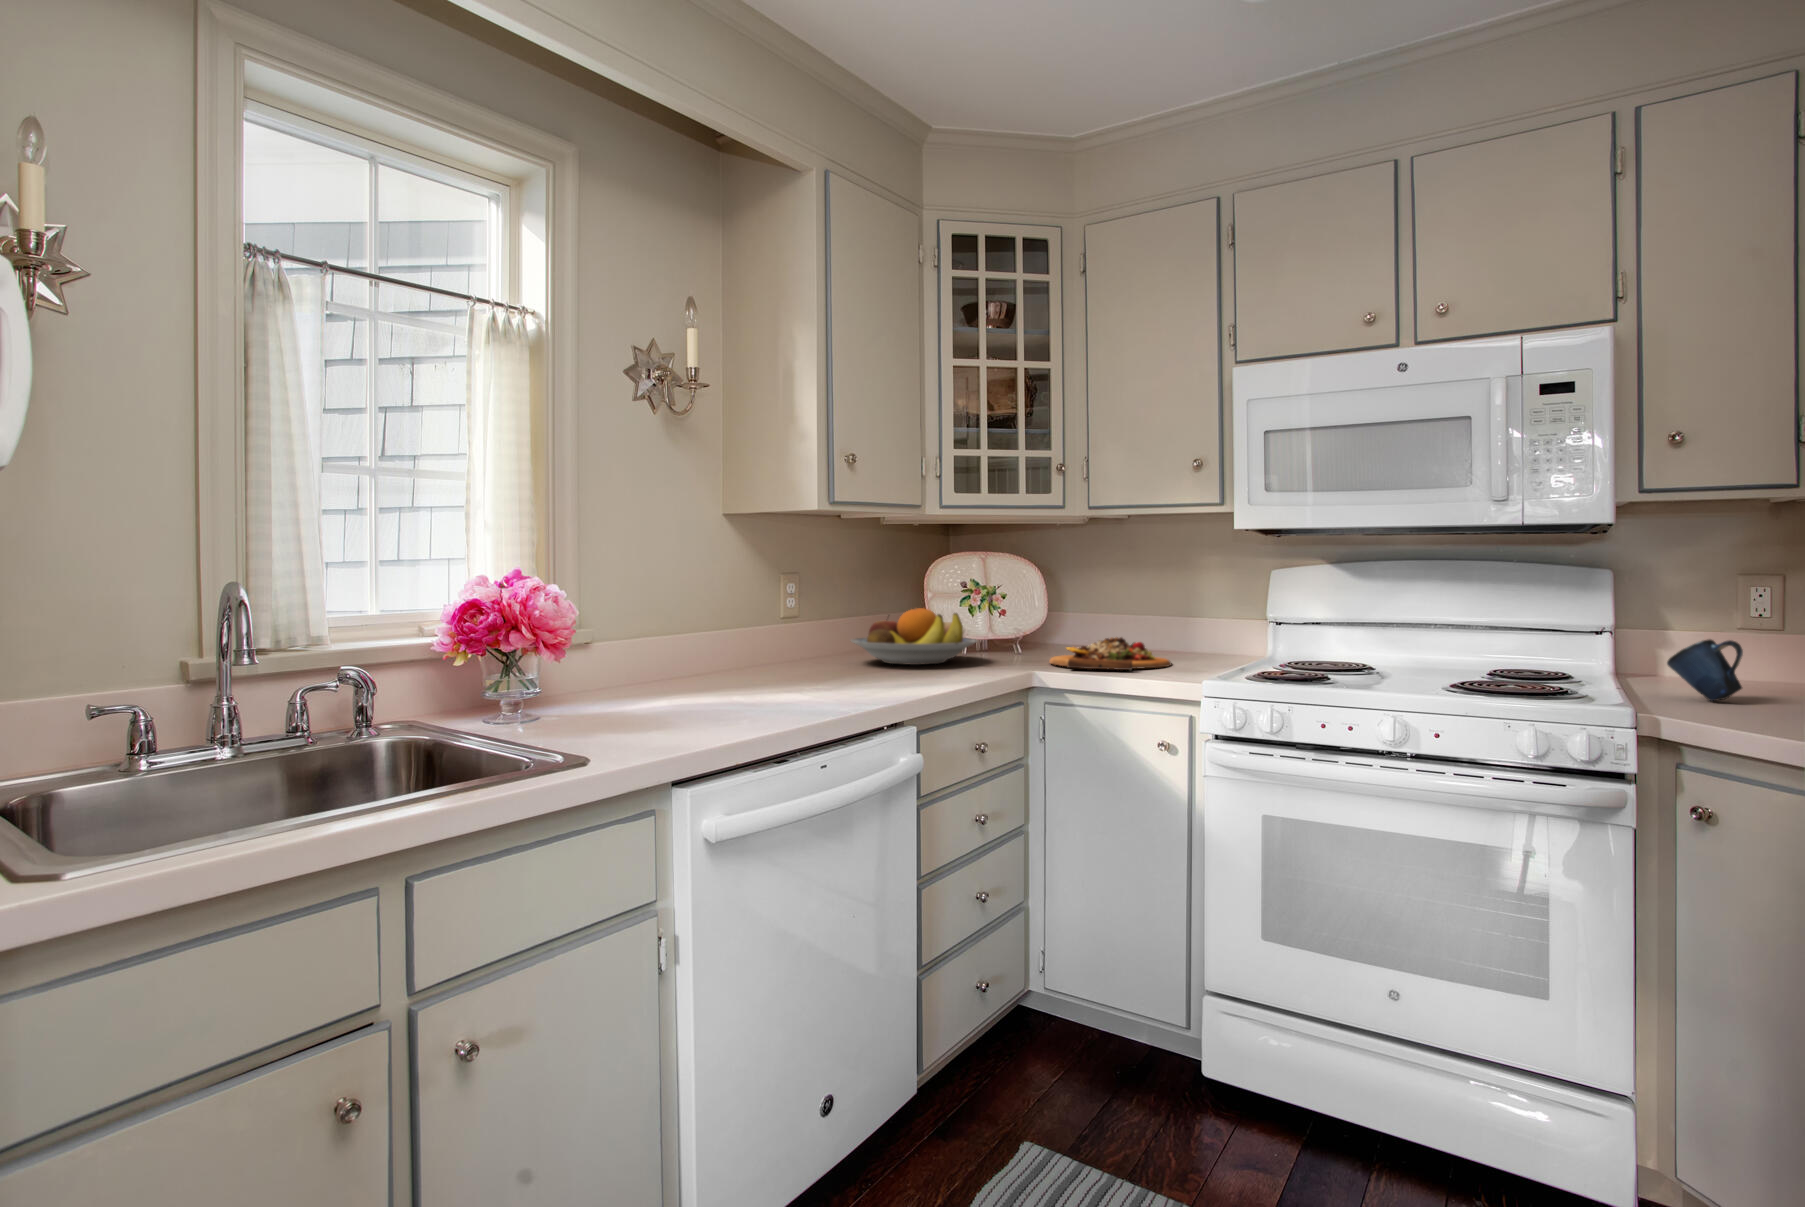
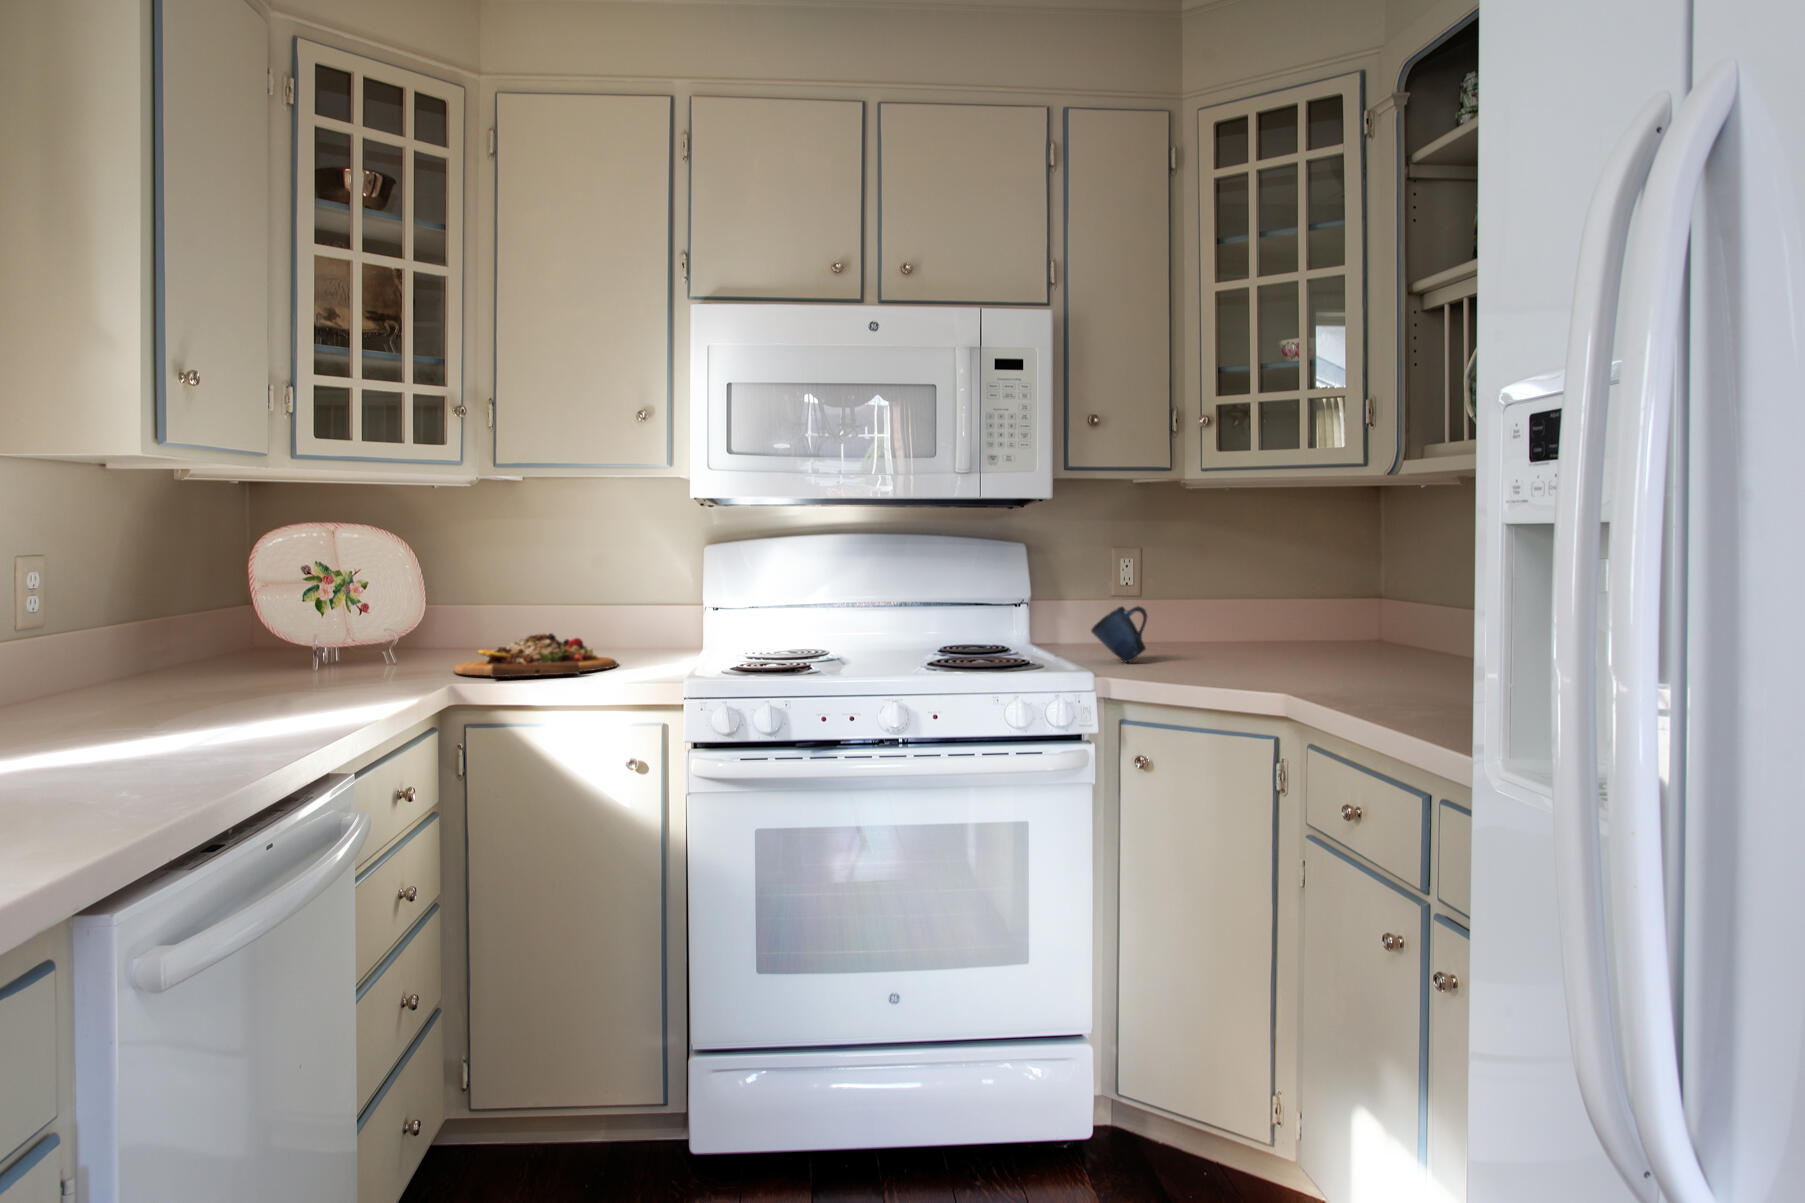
fruit bowl: present [851,608,977,665] -> none [114,604,342,692]

